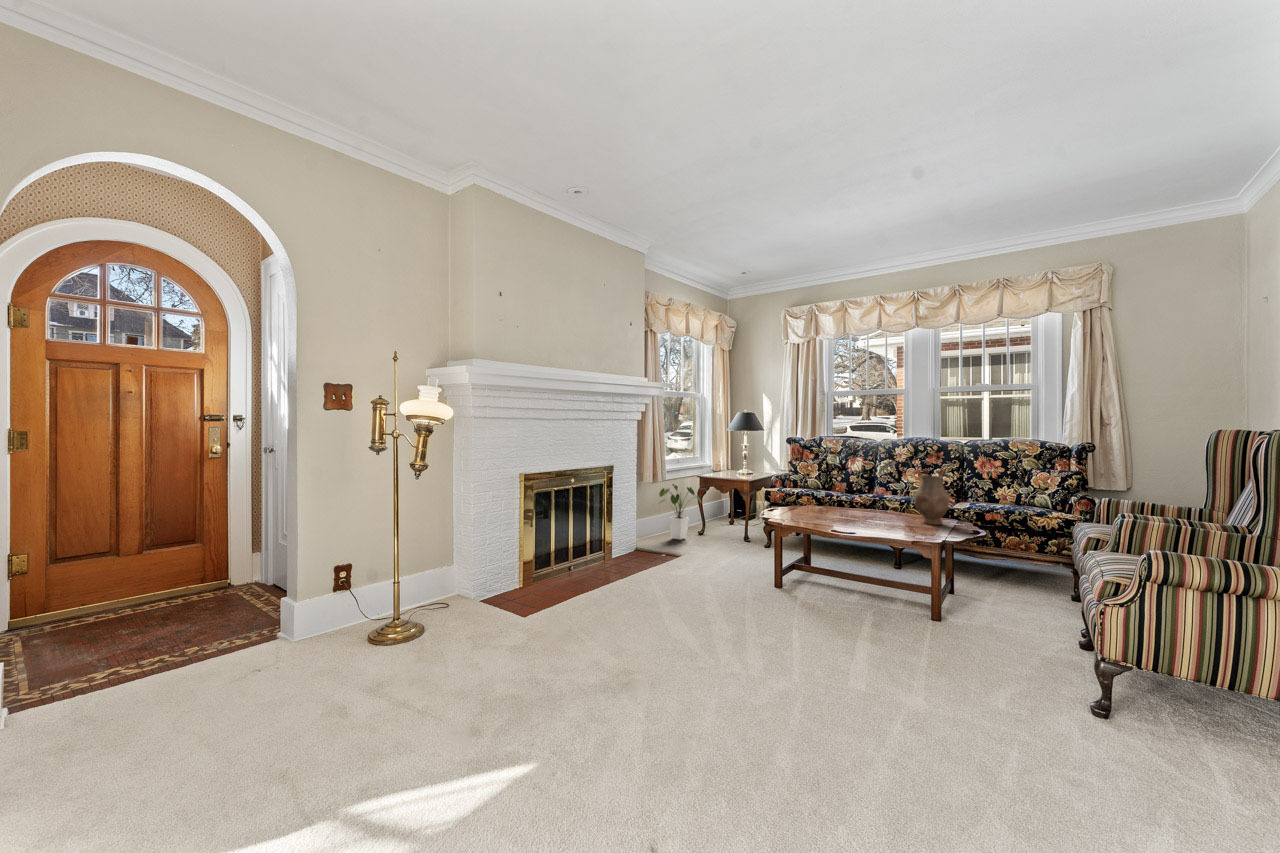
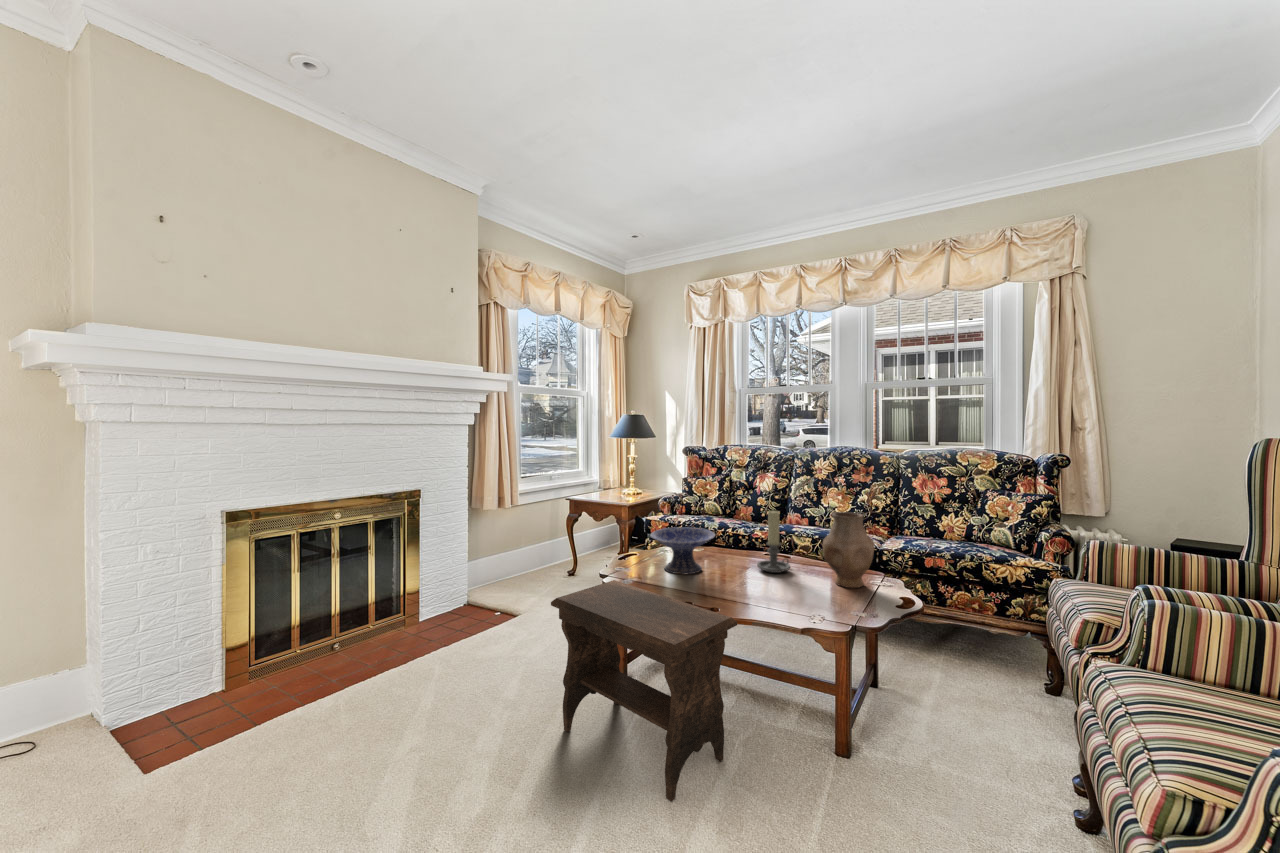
candle holder: none [865,476,889,518] -> present [757,510,790,573]
house plant: present [659,484,701,540] -> none [513,507,570,582]
decorative bowl: none [790,489,837,517] -> present [650,527,715,574]
footstool: none [744,516,868,630] -> present [551,580,737,801]

